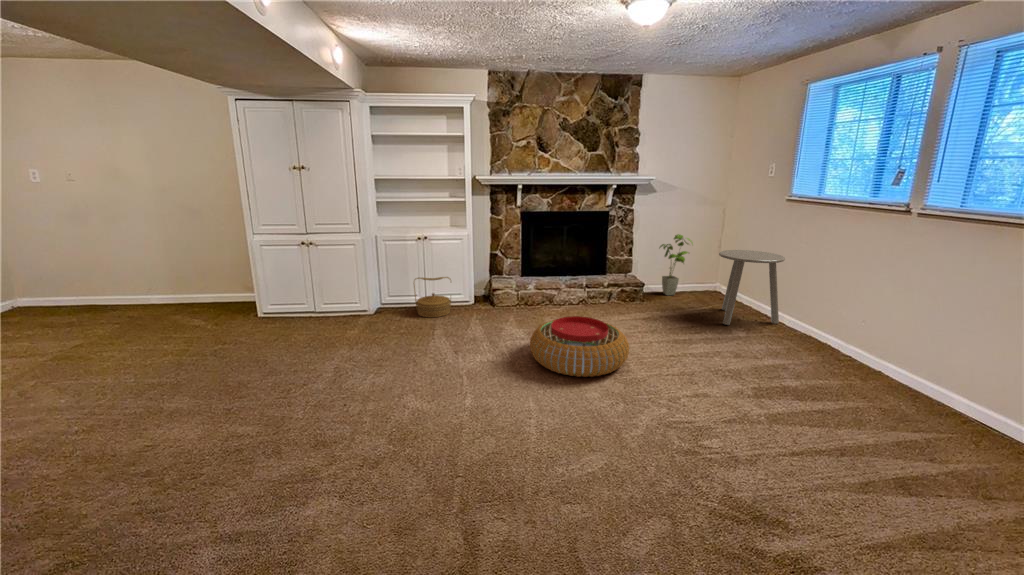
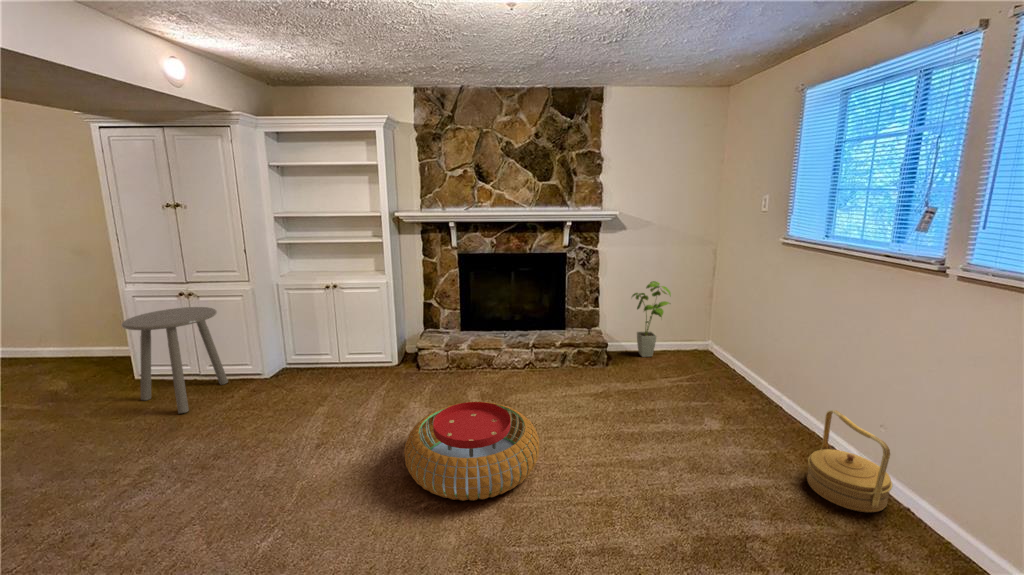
side table: present [719,250,785,325] -> present [122,307,228,413]
basket: present [414,277,451,317] -> present [807,410,892,512]

